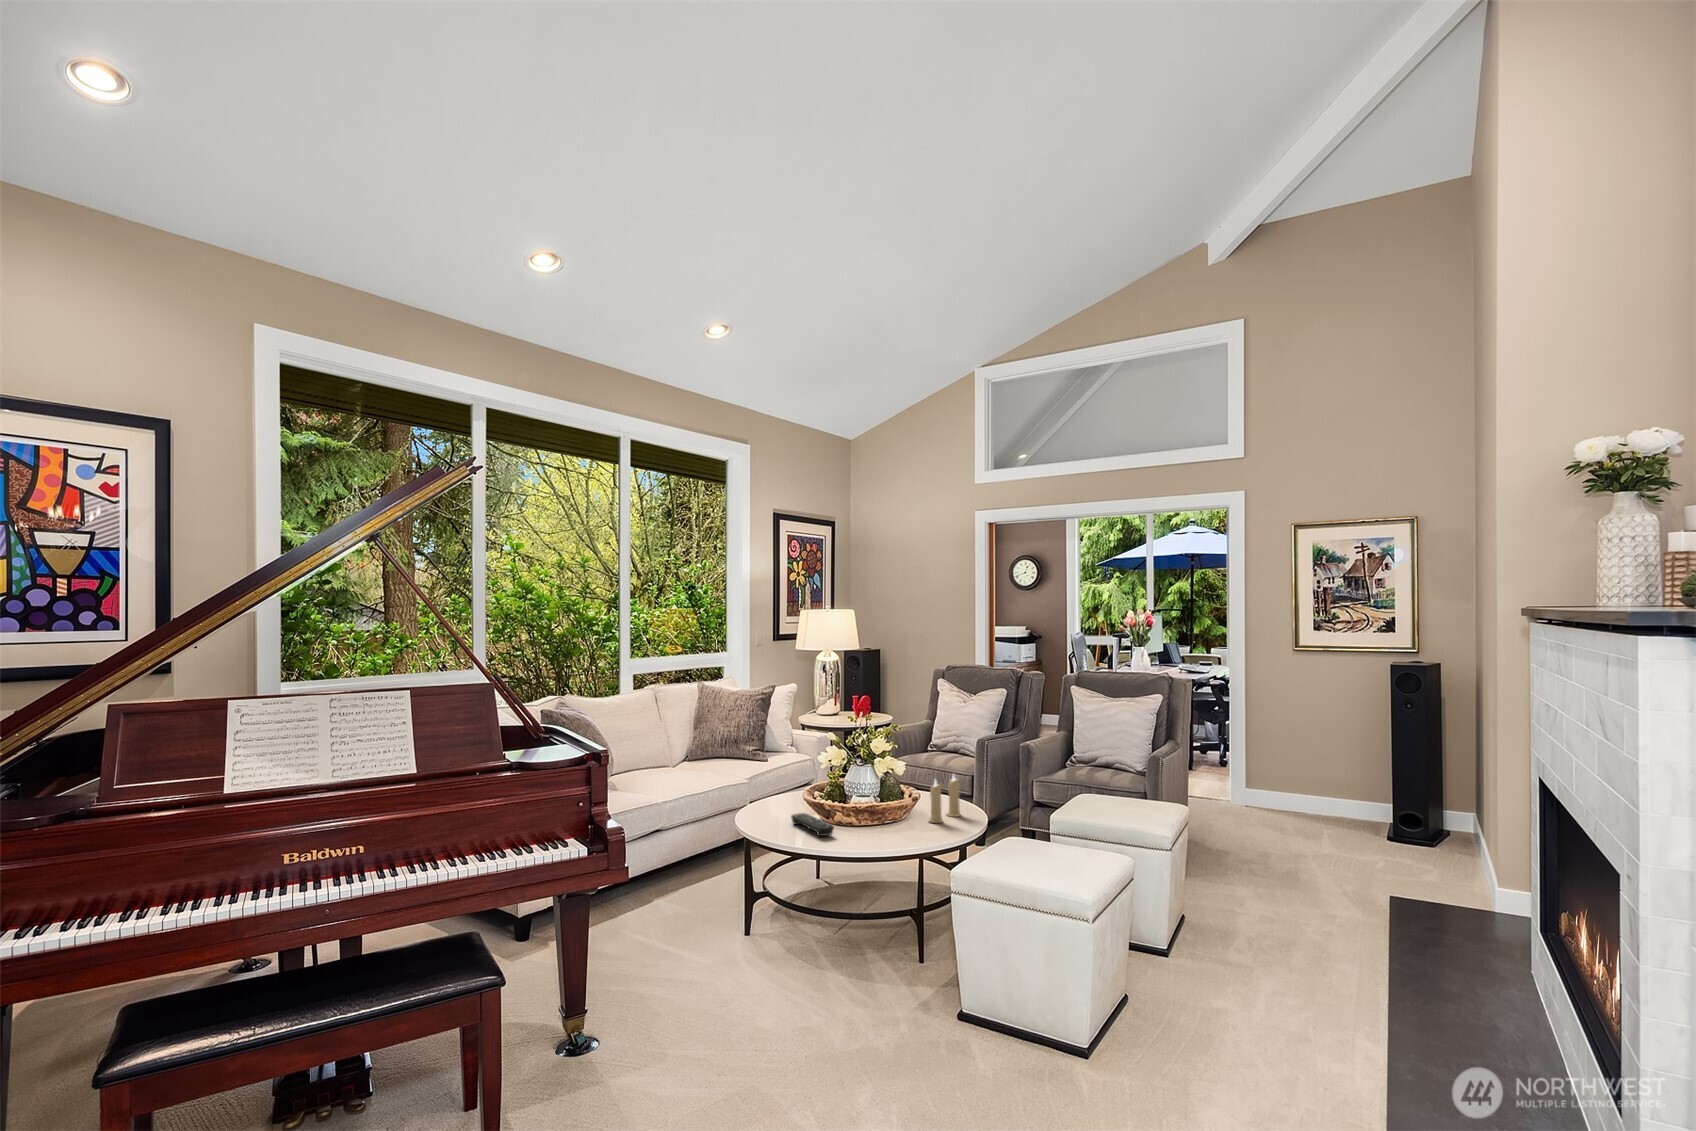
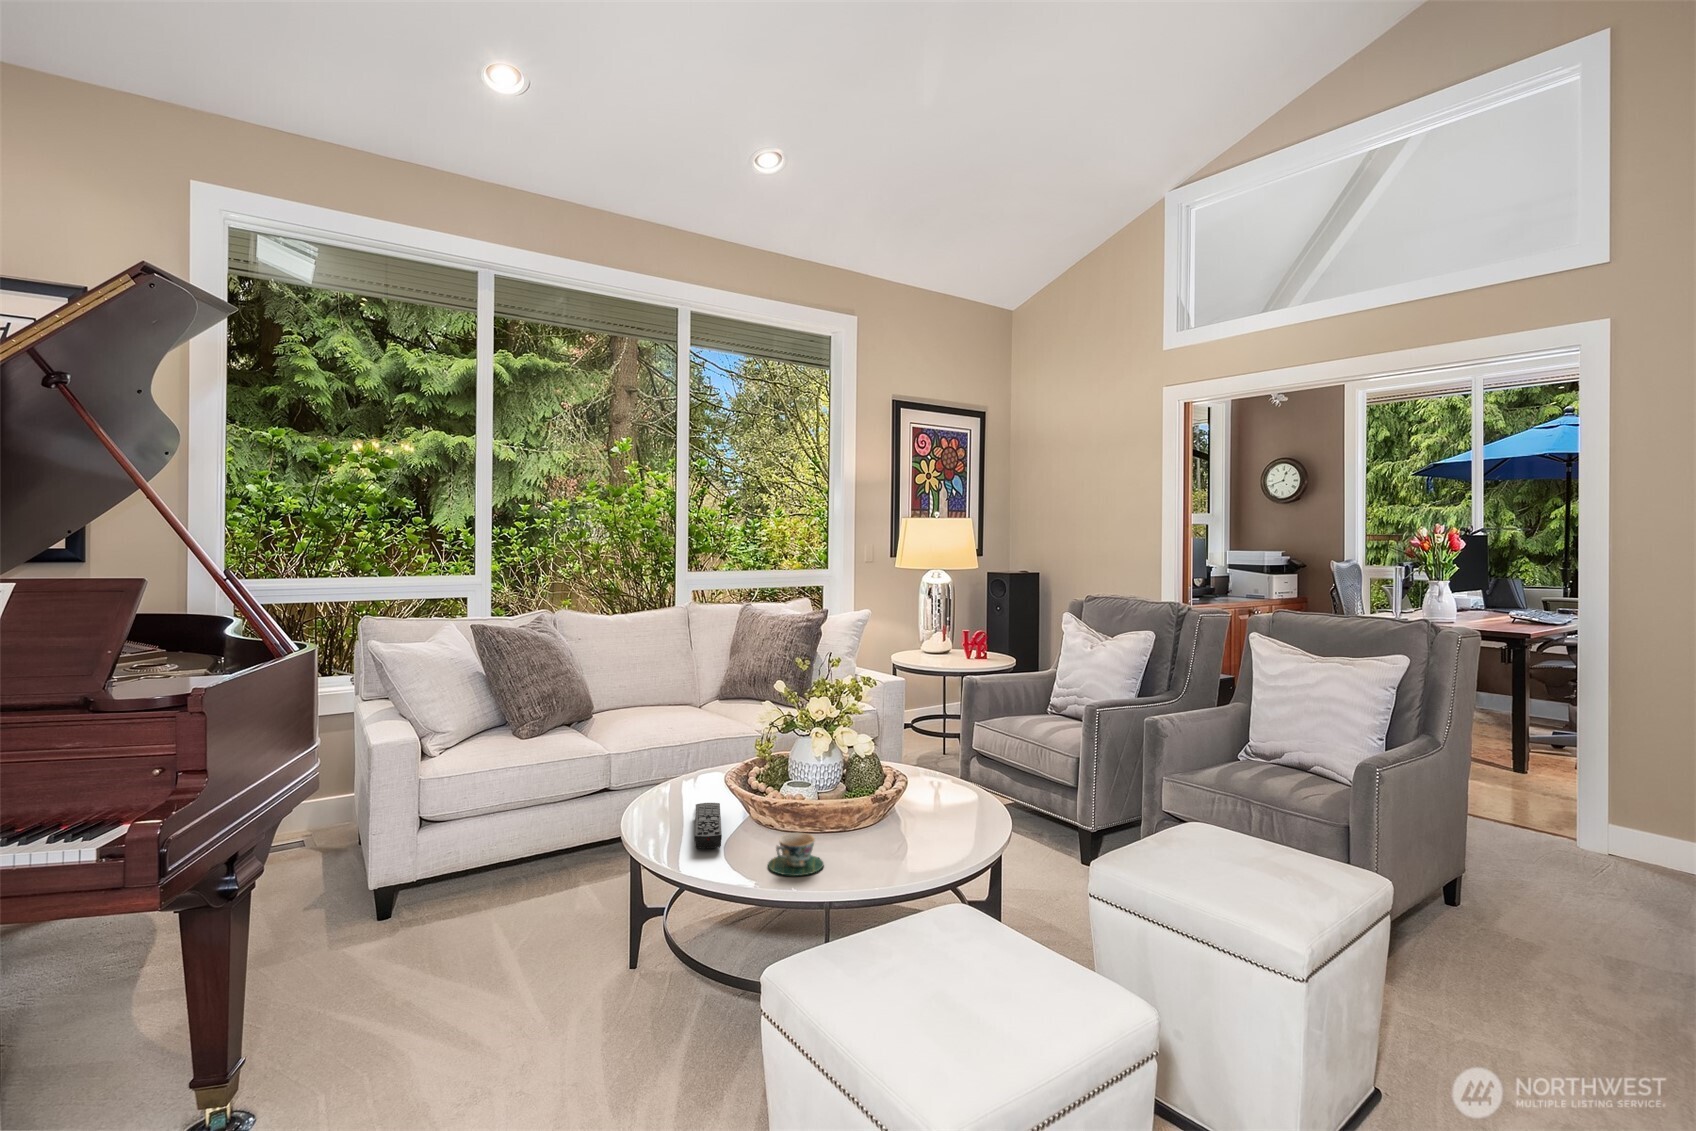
candle: present [929,775,961,823] -> none [898,761,967,847]
teacup: none [870,818,903,842] -> present [768,833,824,876]

